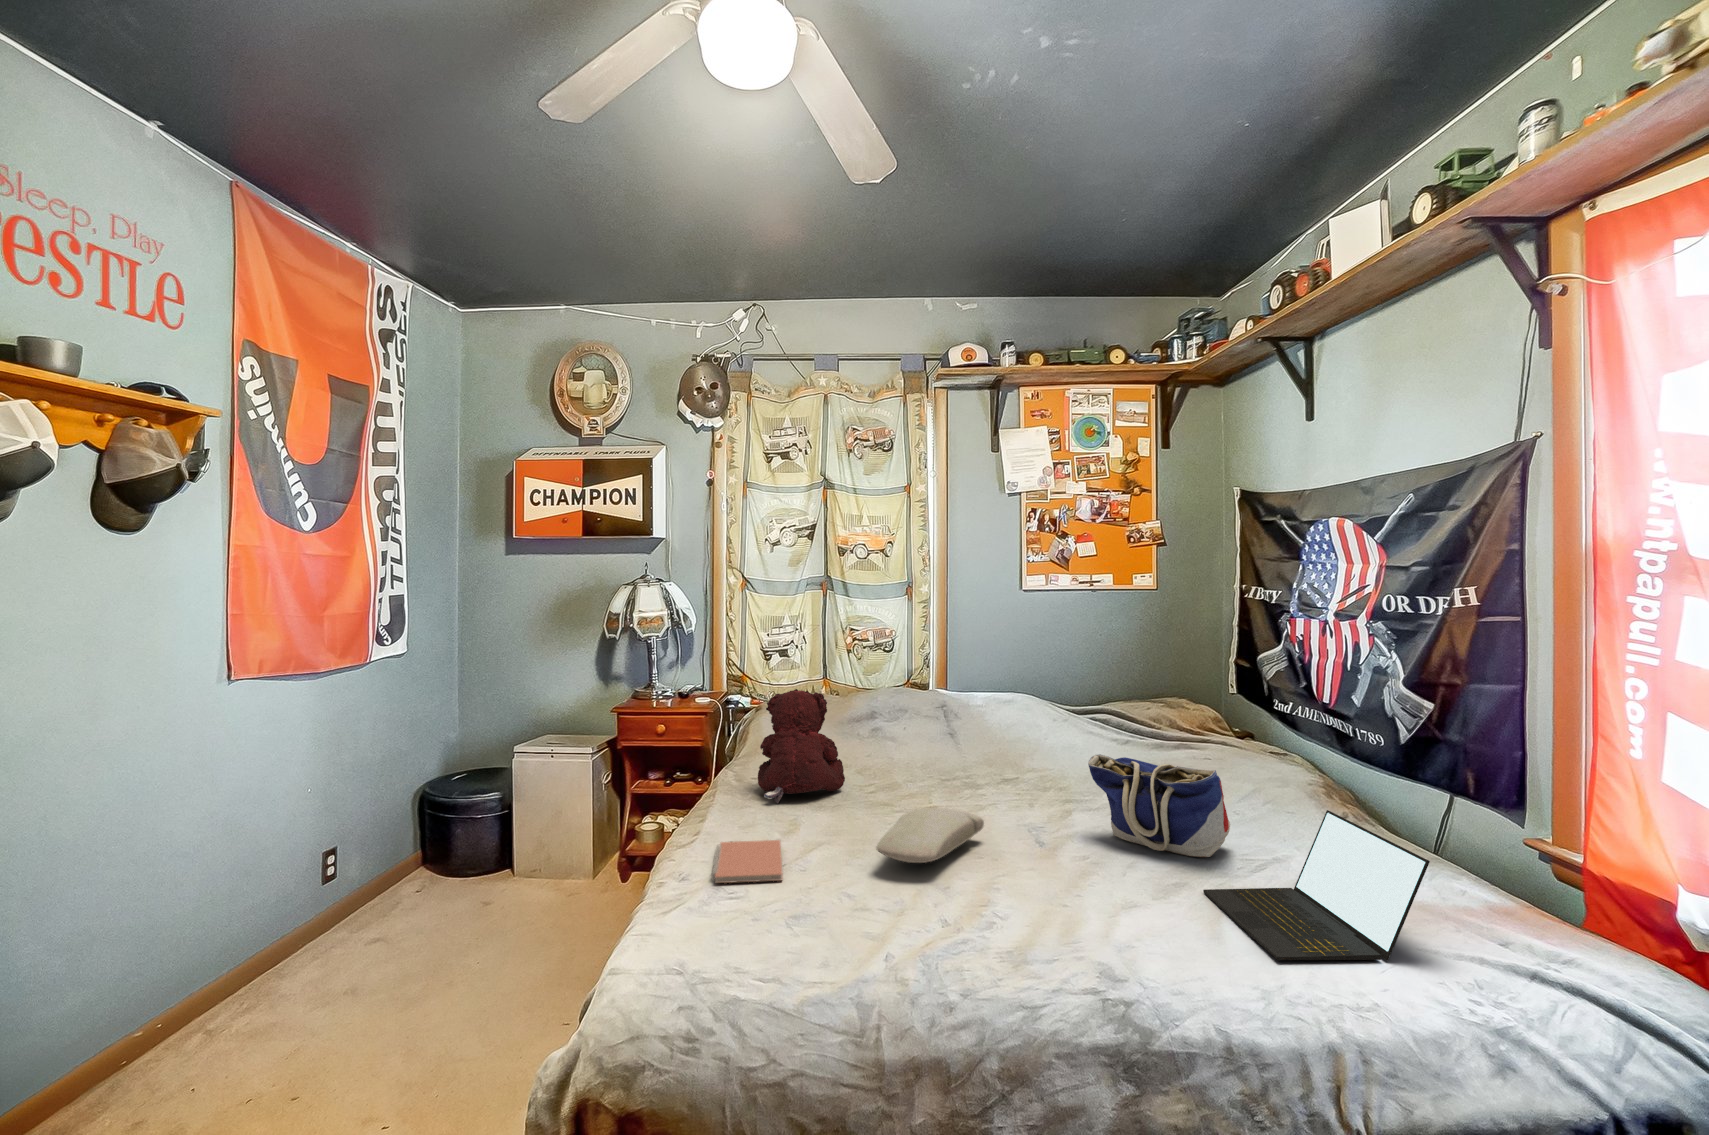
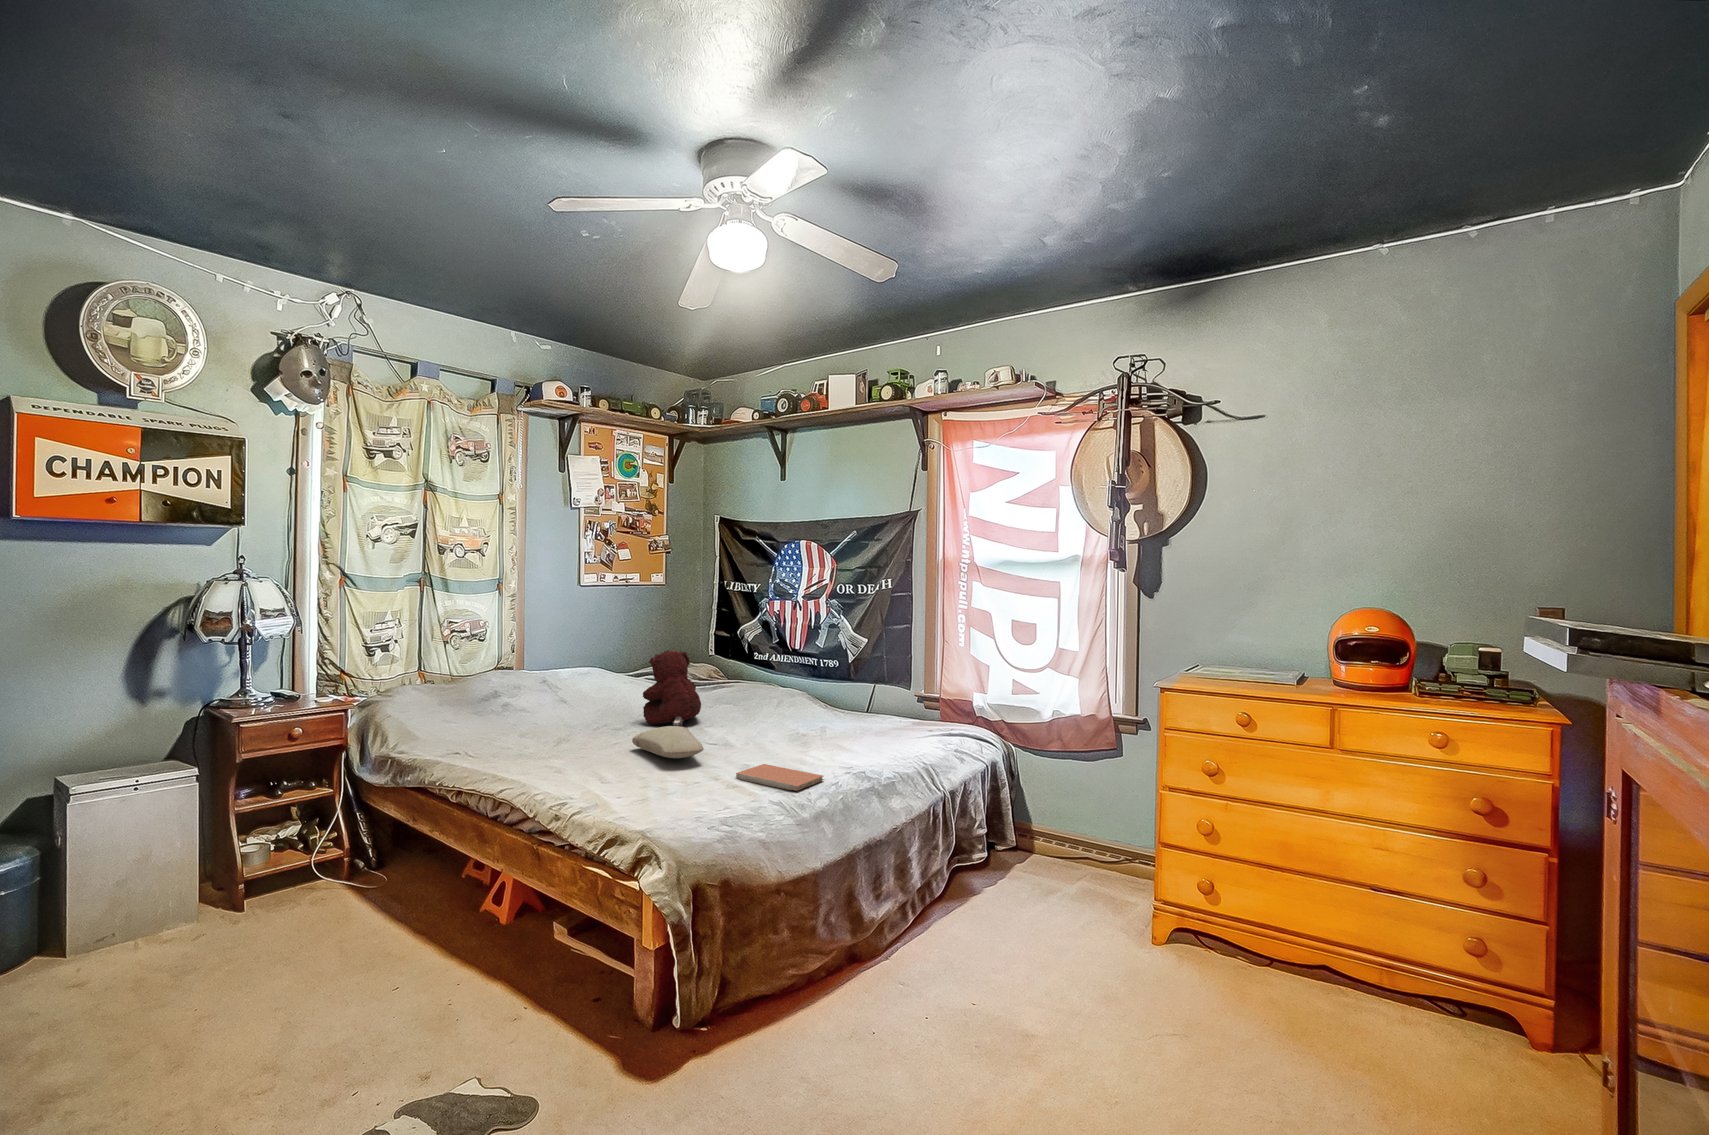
teddy bear: present [758,689,845,803] -> present [643,650,701,727]
tote bag: present [1088,754,1230,857] -> none [735,680,816,729]
laptop: present [1203,810,1430,961] -> none [825,691,930,754]
notebook: present [711,840,782,883] -> present [736,764,824,791]

